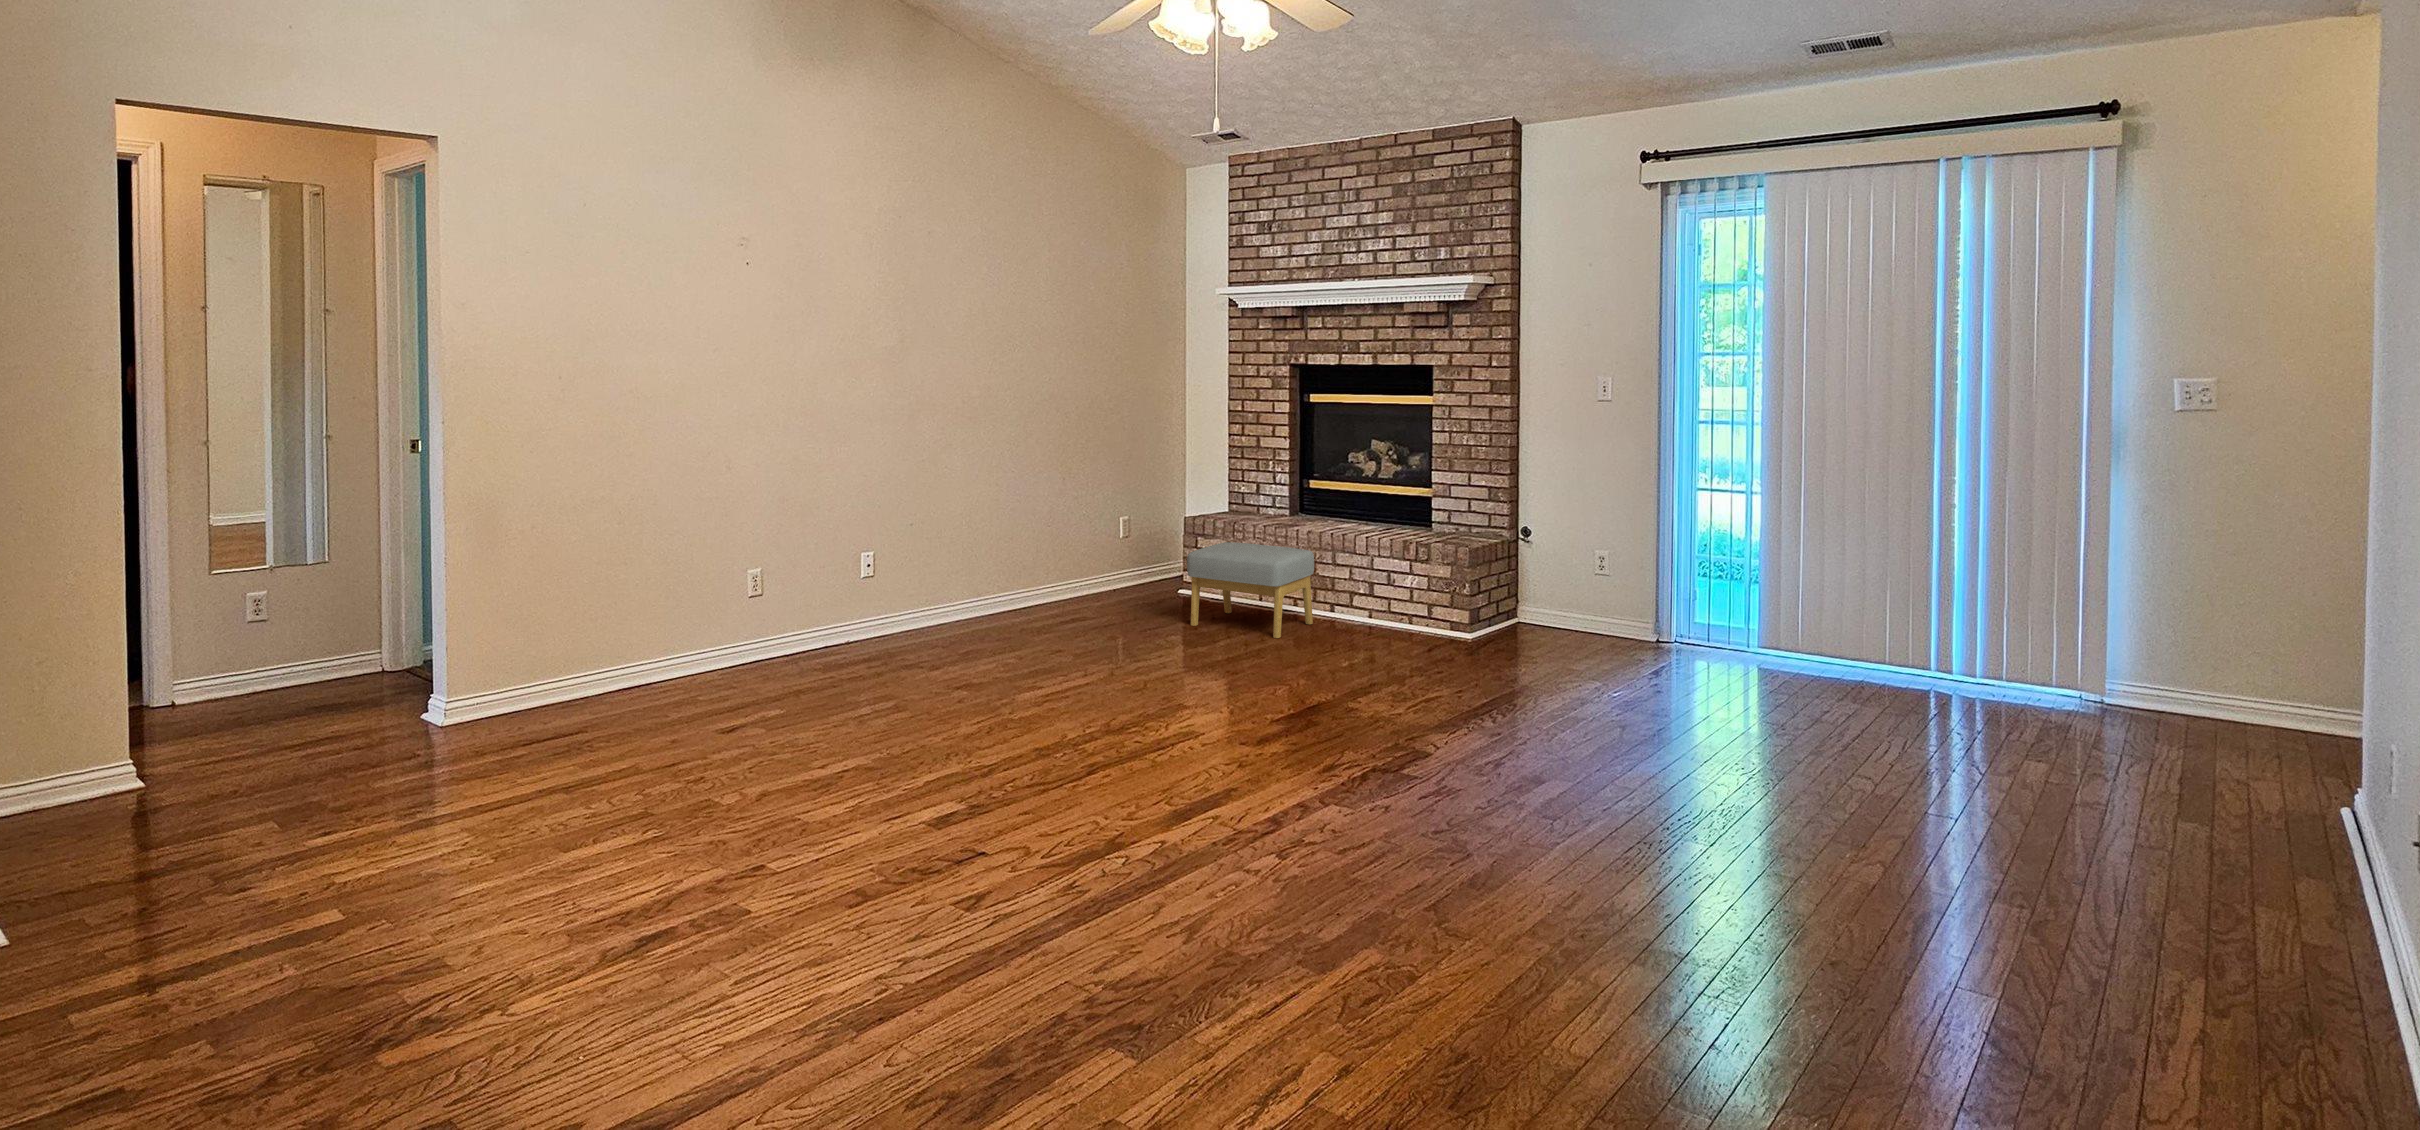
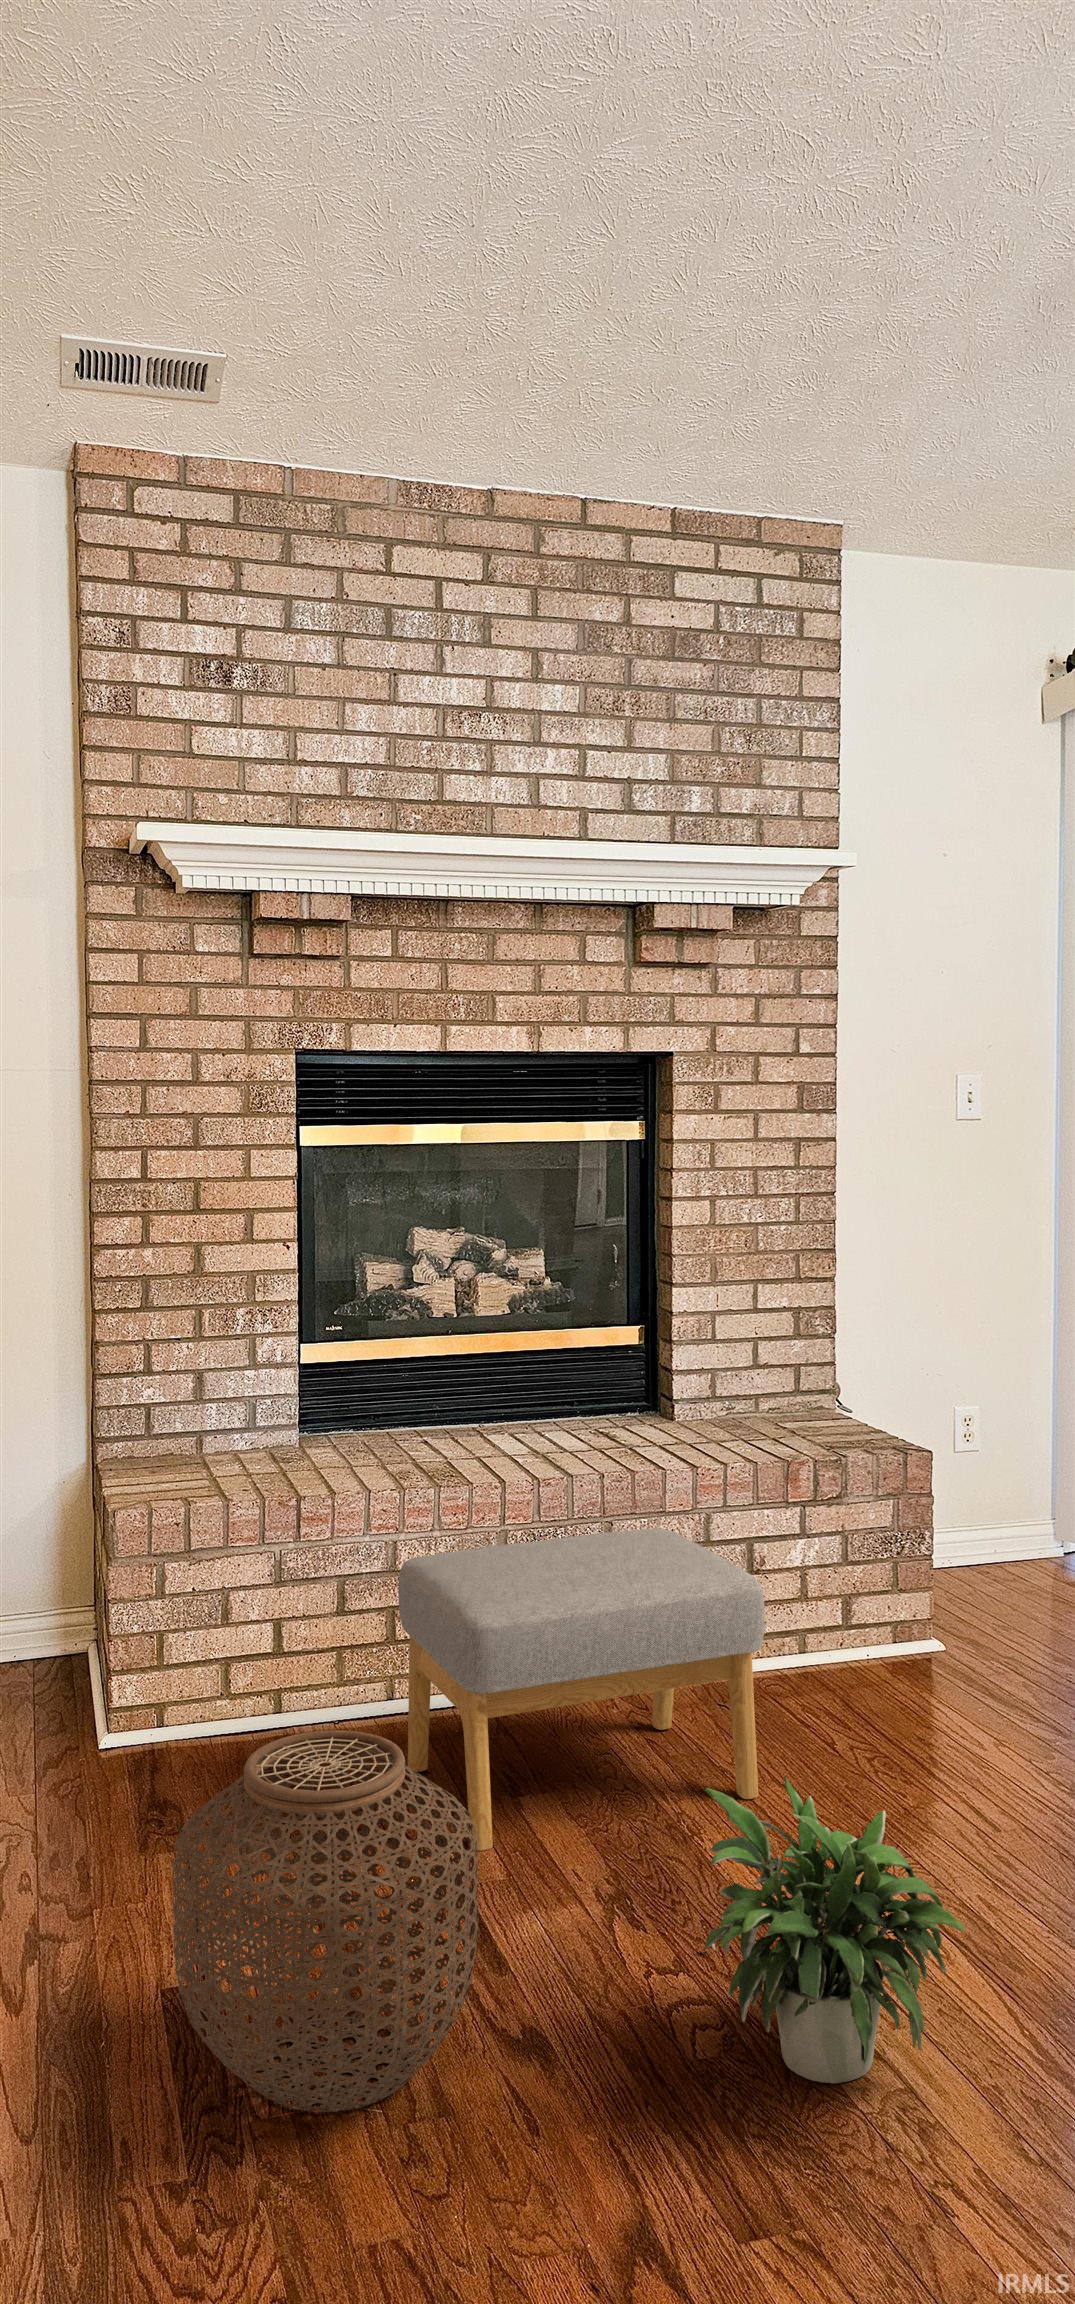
woven basket: none [1037,555,1112,640] -> present [173,1730,478,2112]
potted plant: none [1105,589,1190,664] -> present [704,1777,964,2084]

